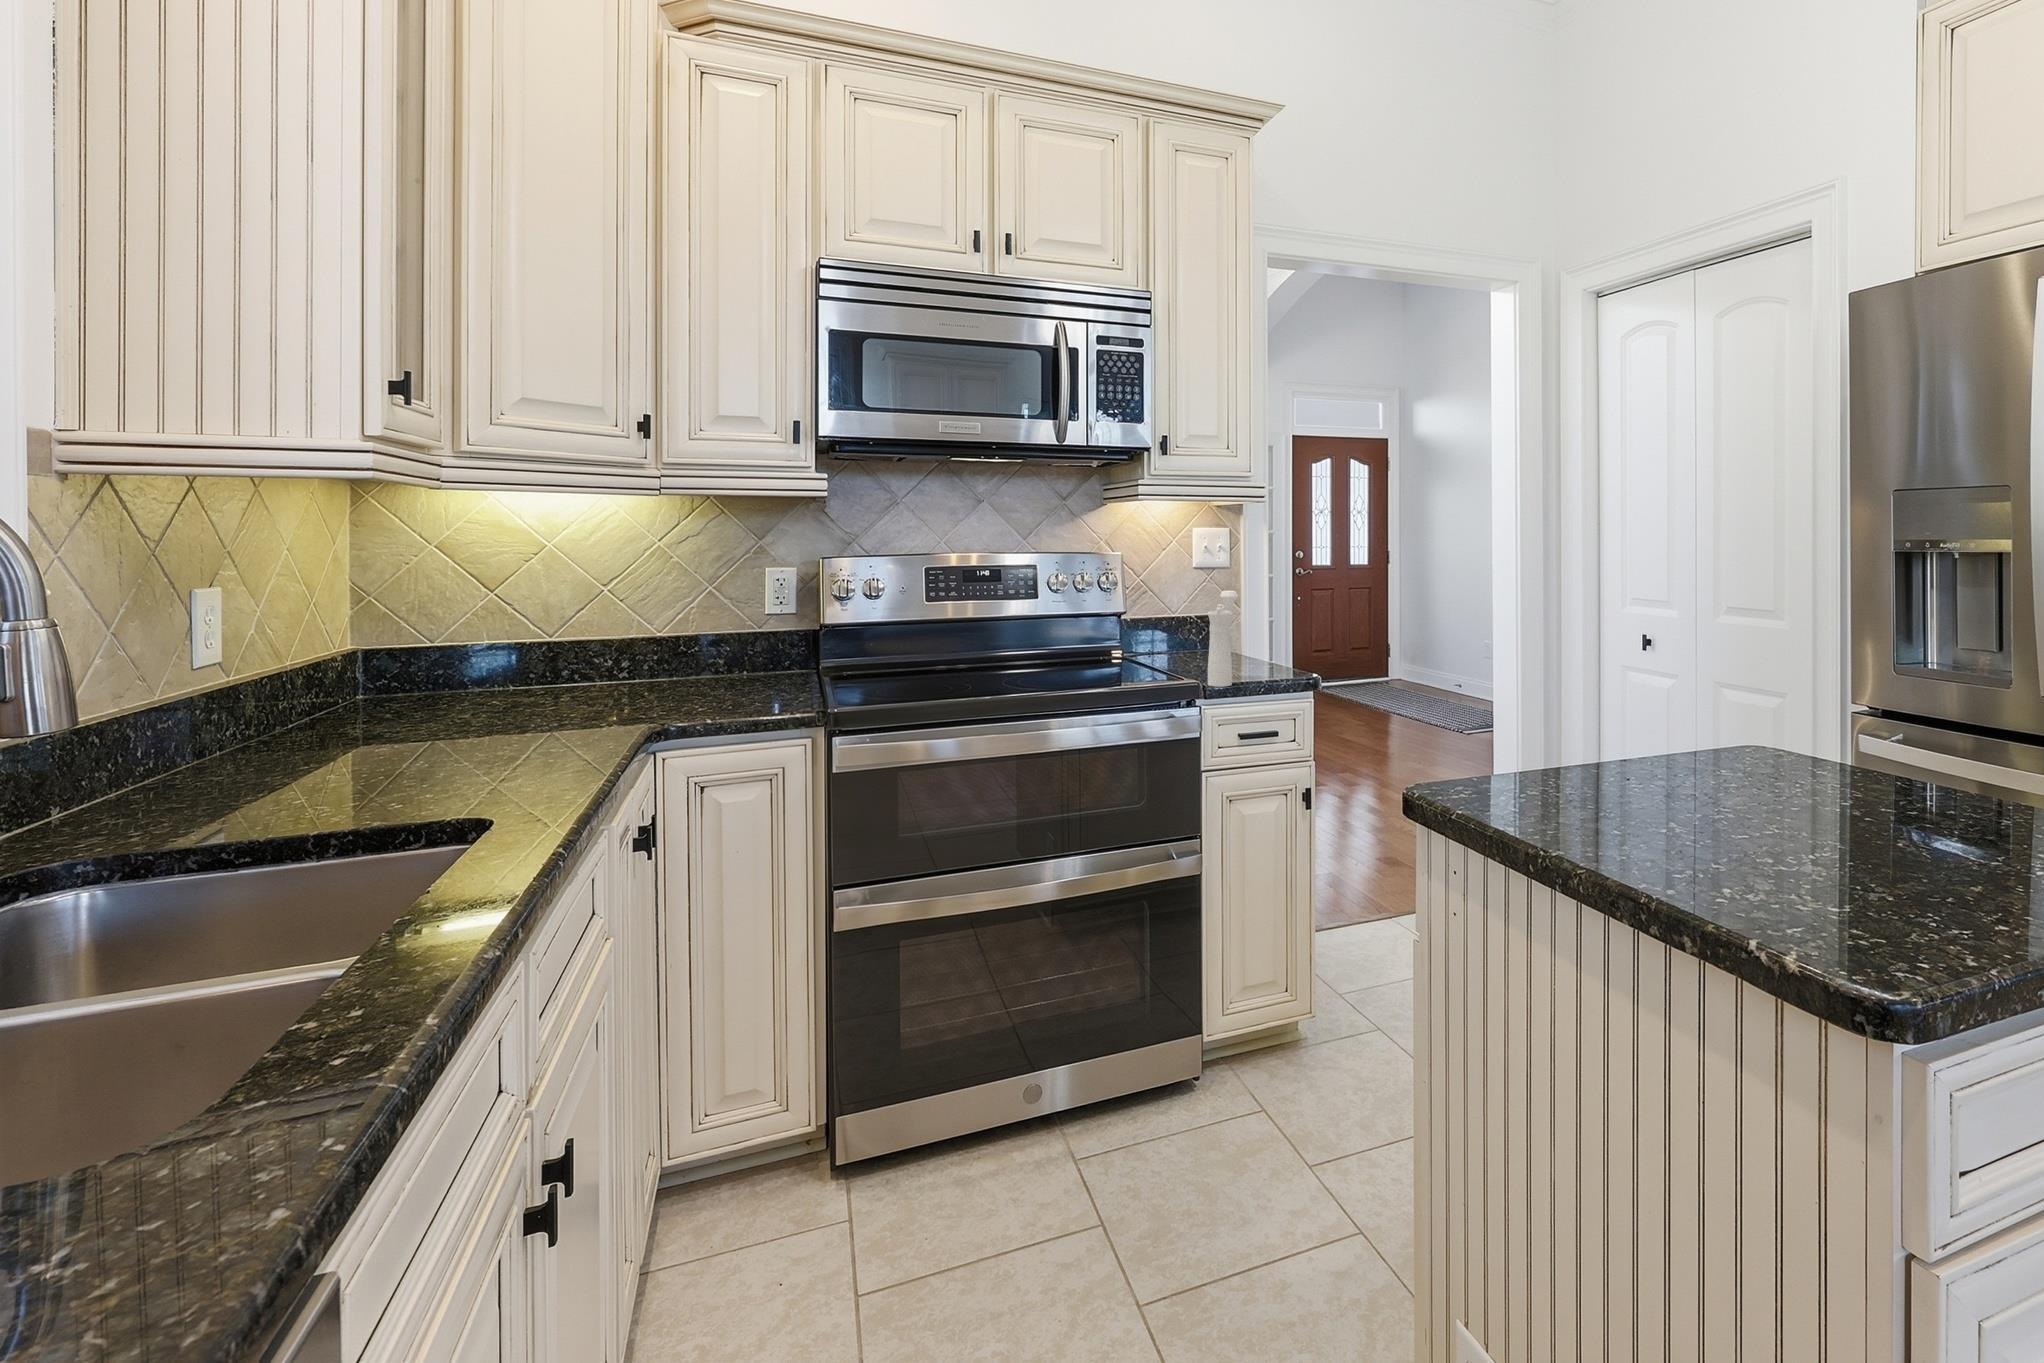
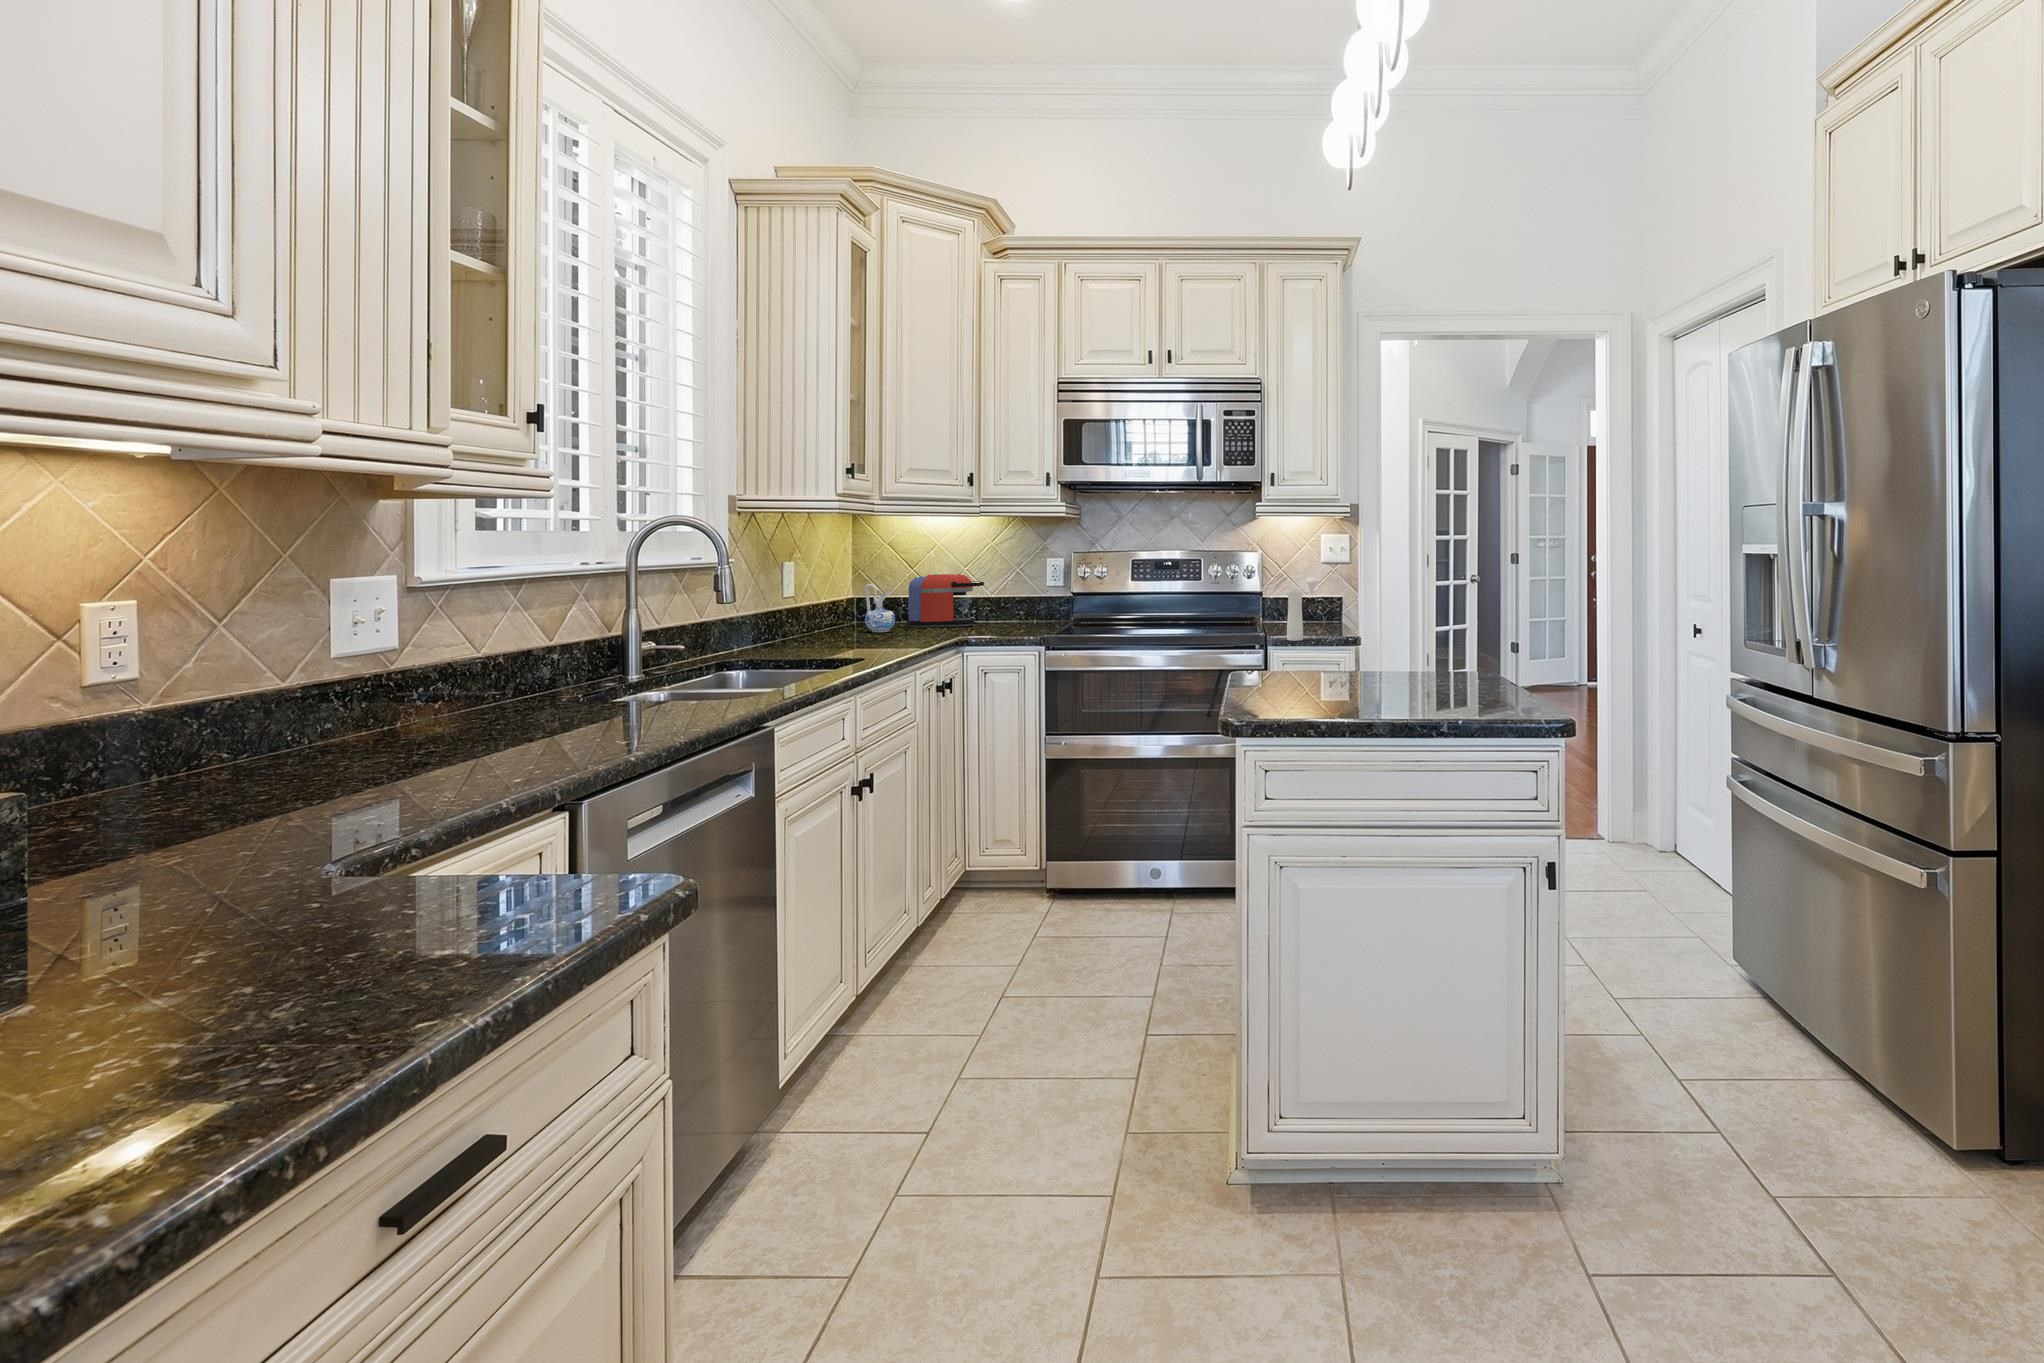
coffee maker: none [484,601,645,705] -> present [907,574,984,628]
ceramic pitcher: none [399,628,473,725] -> present [865,584,895,632]

